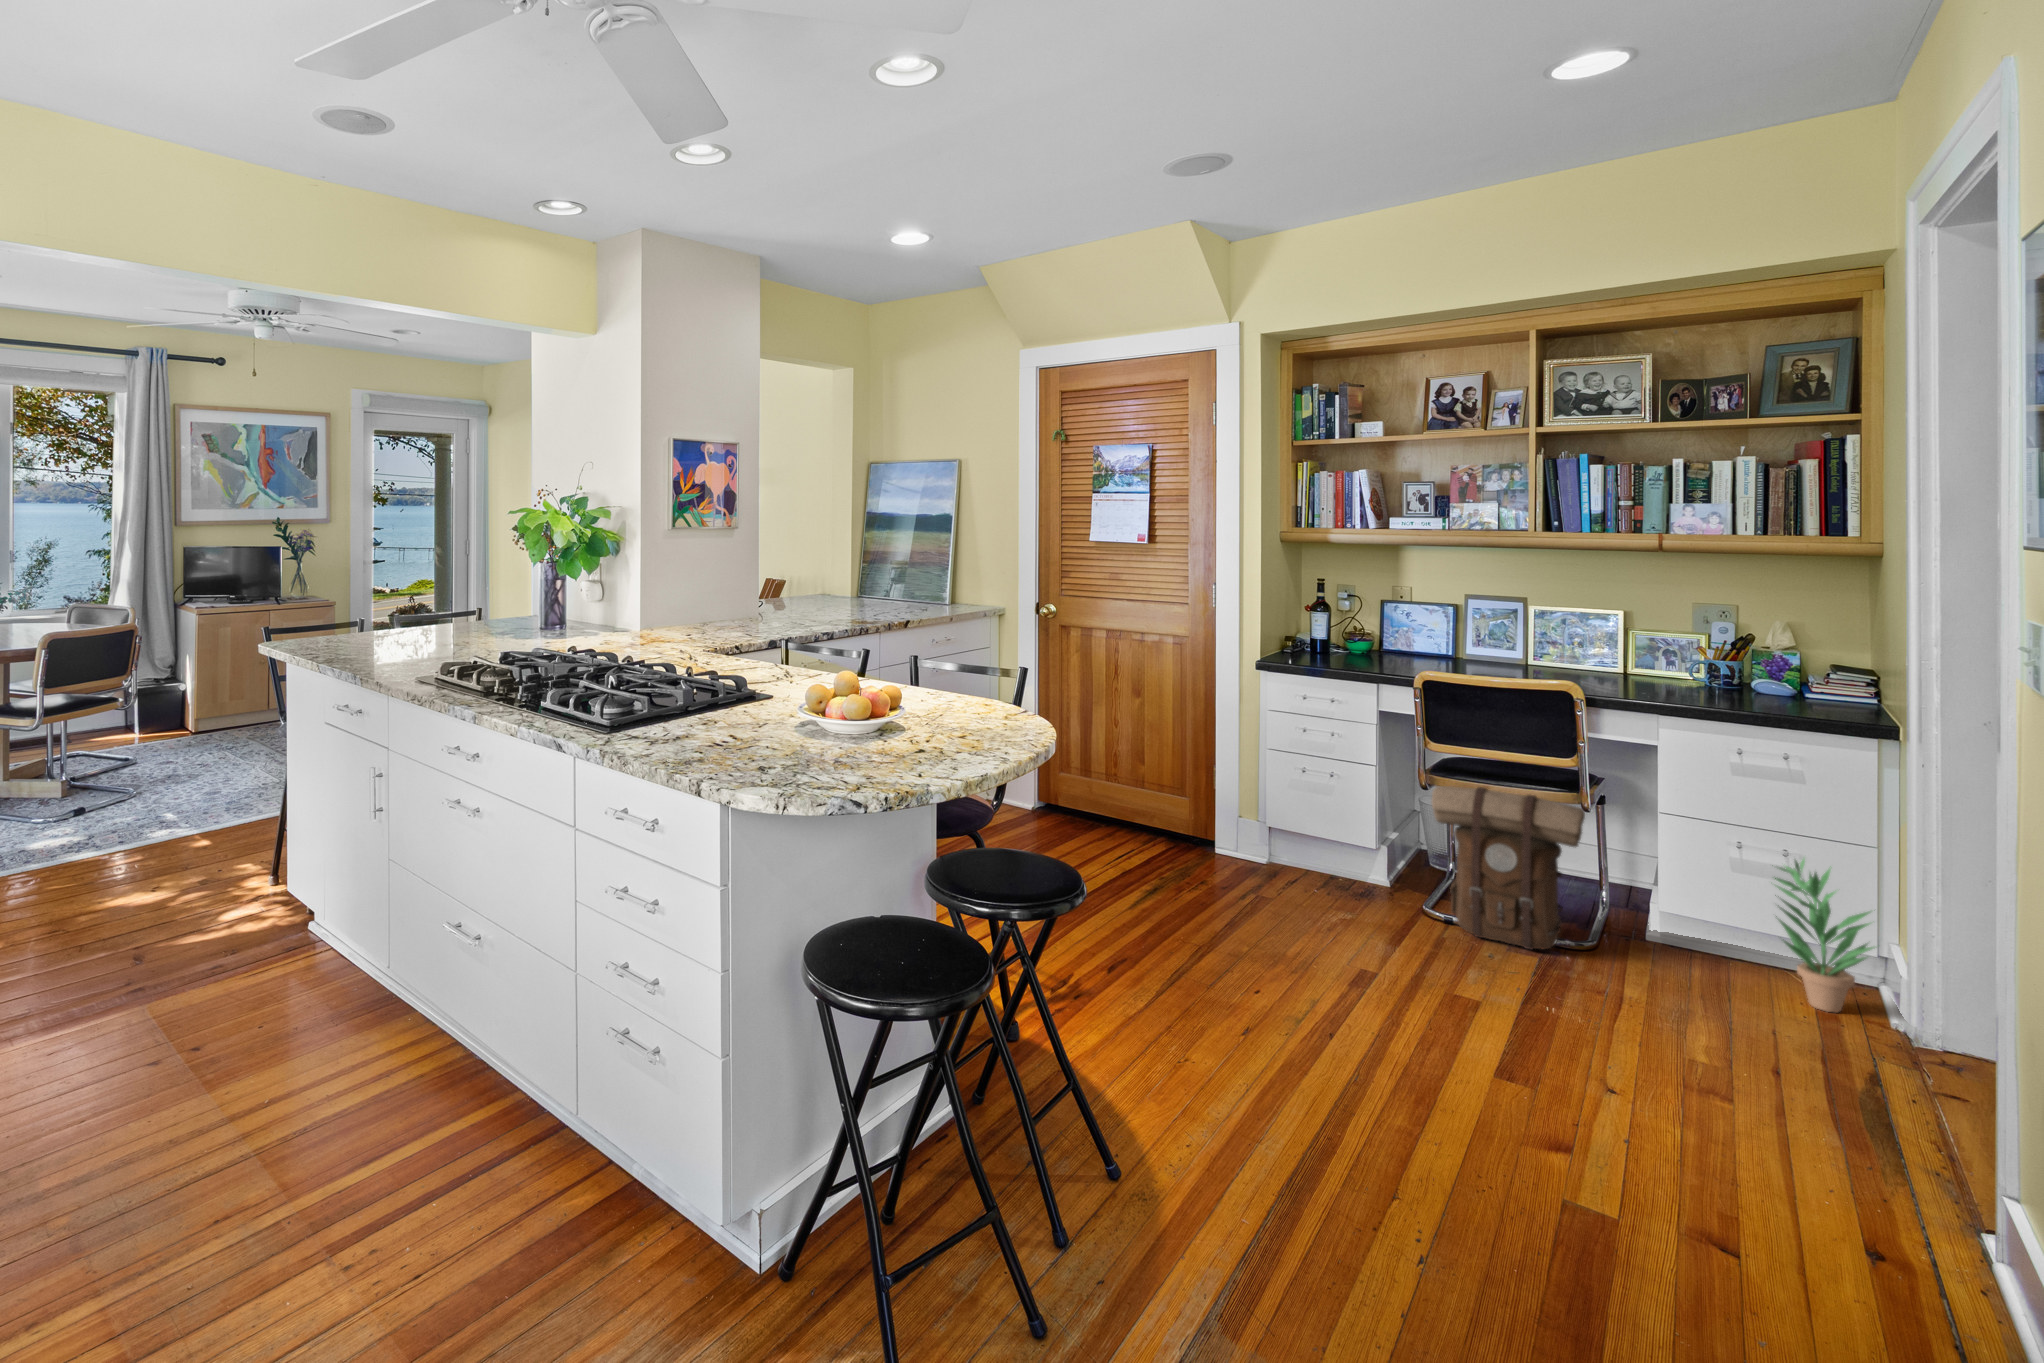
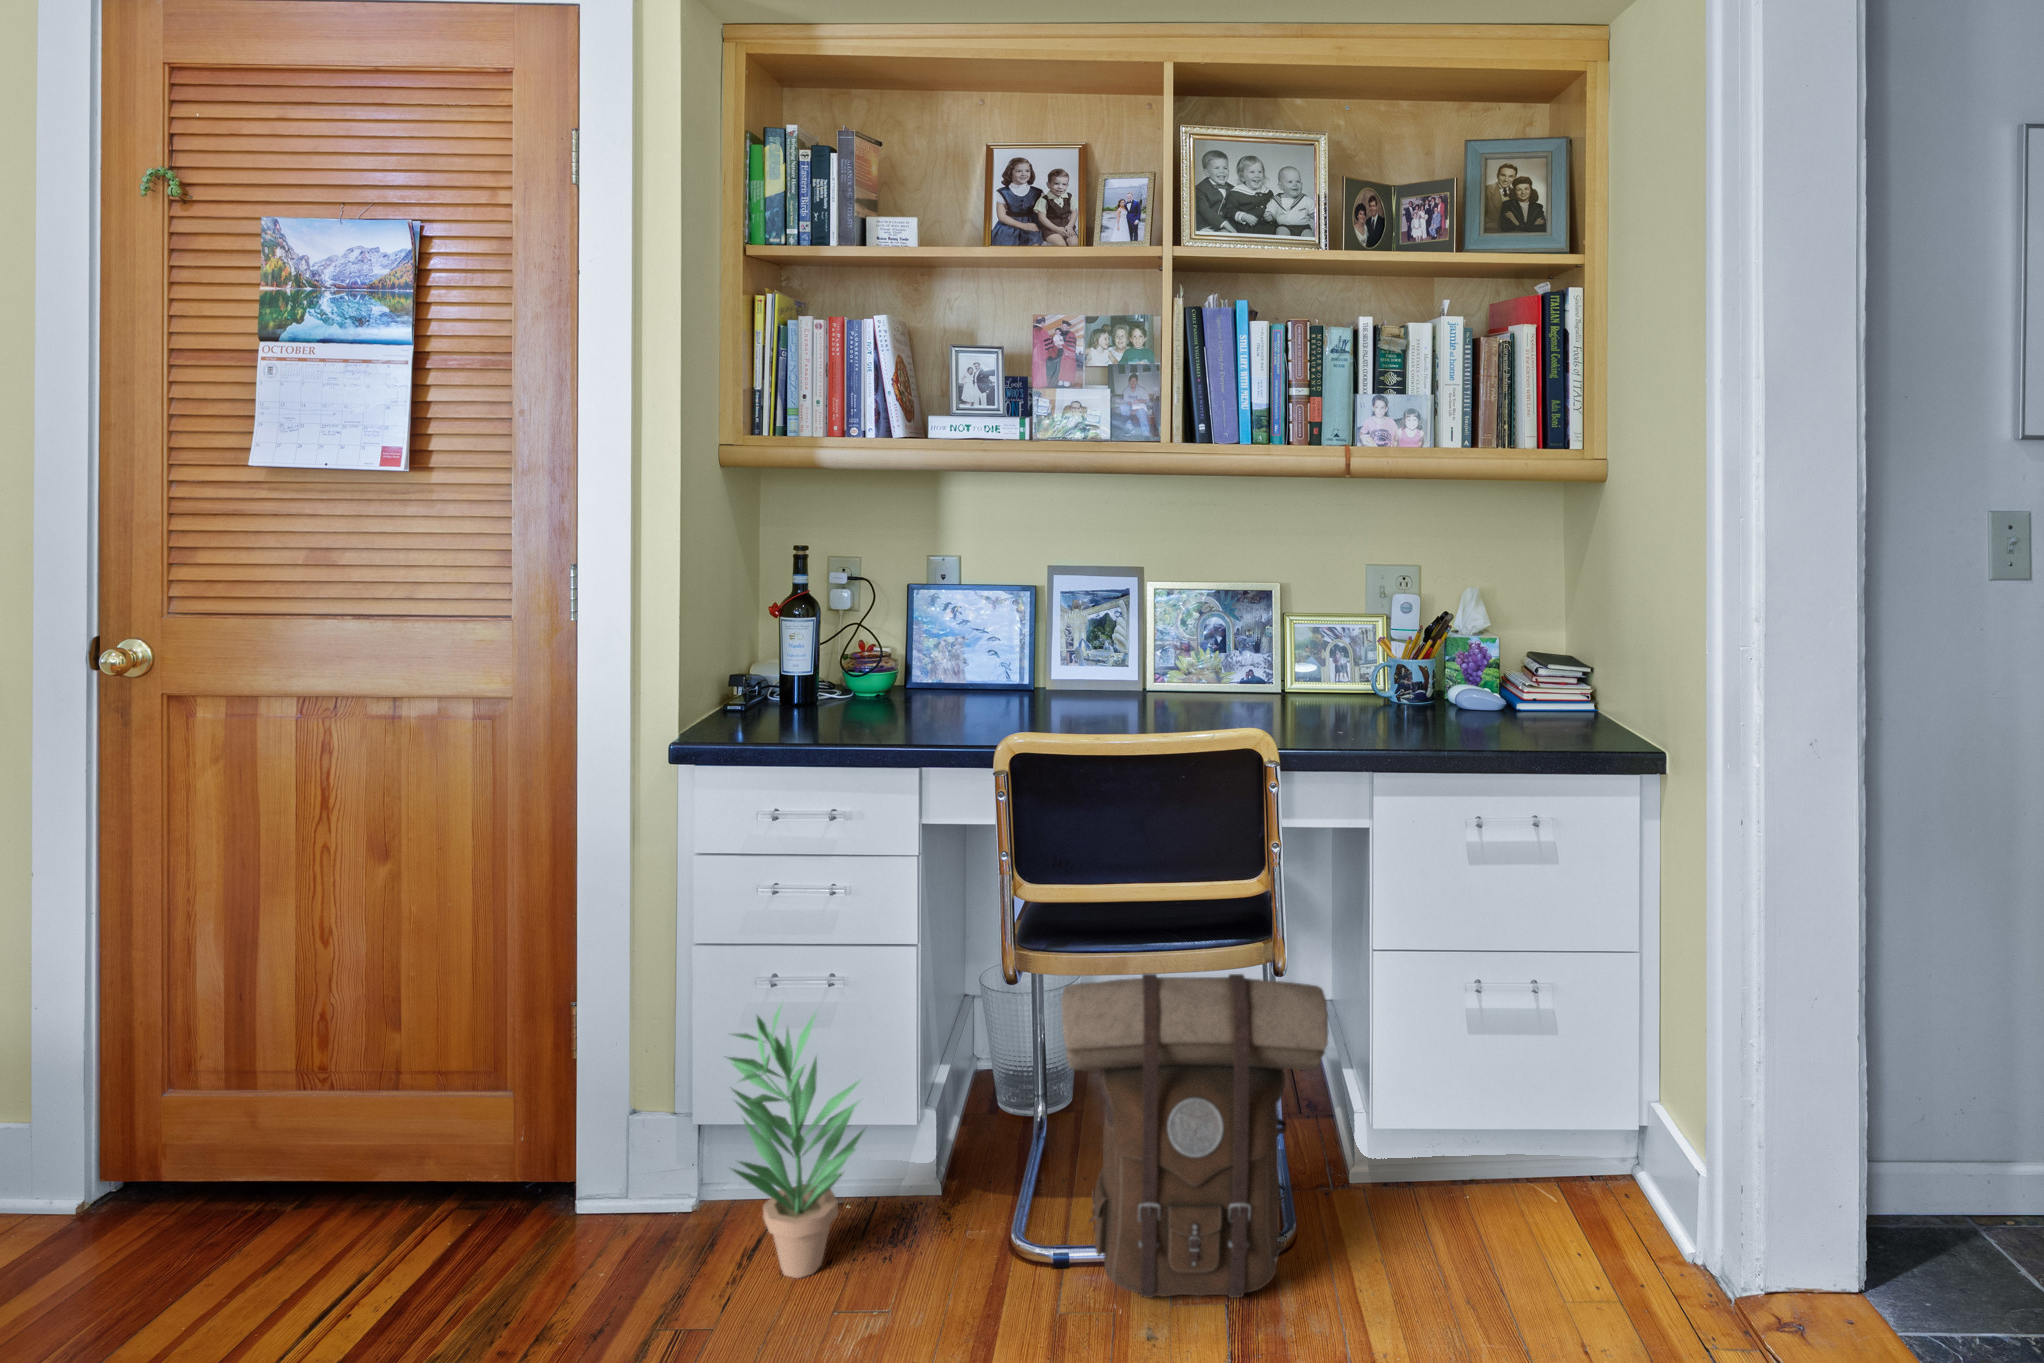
potted plant: present [1775,859,1874,1012] -> present [728,1006,864,1278]

